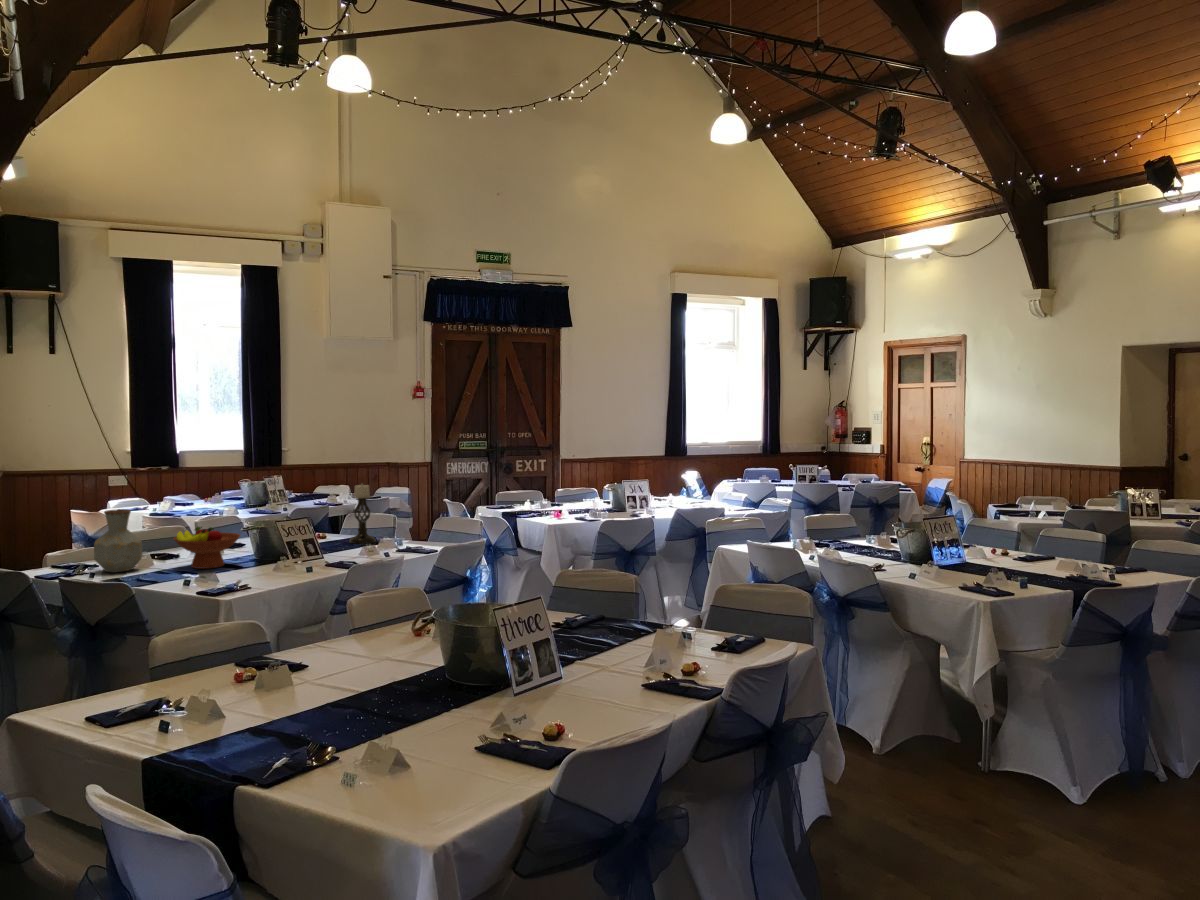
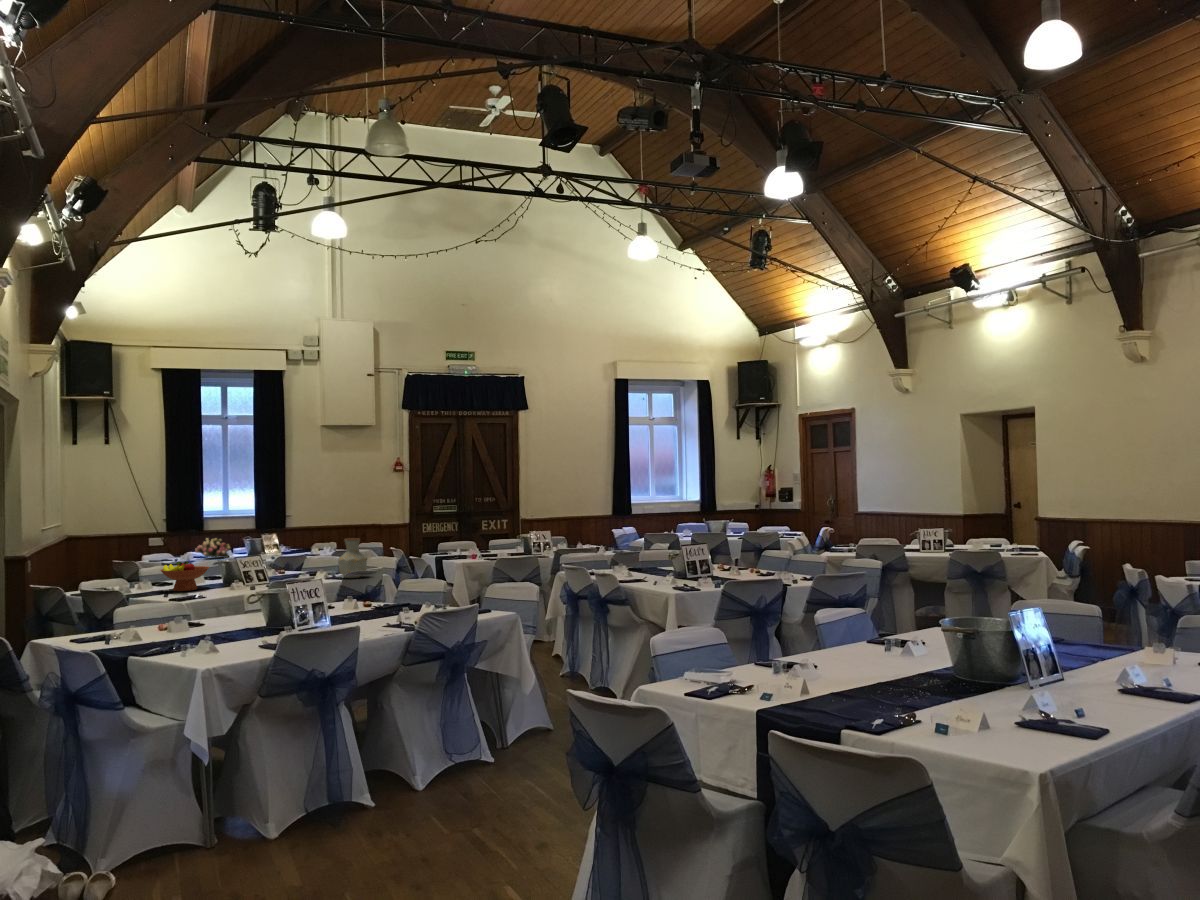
flower arrangement: none [181,480,226,506] -> present [195,538,230,558]
candle holder: present [350,484,375,544] -> none [300,532,319,576]
vase: present [94,509,142,573] -> present [339,538,367,578]

